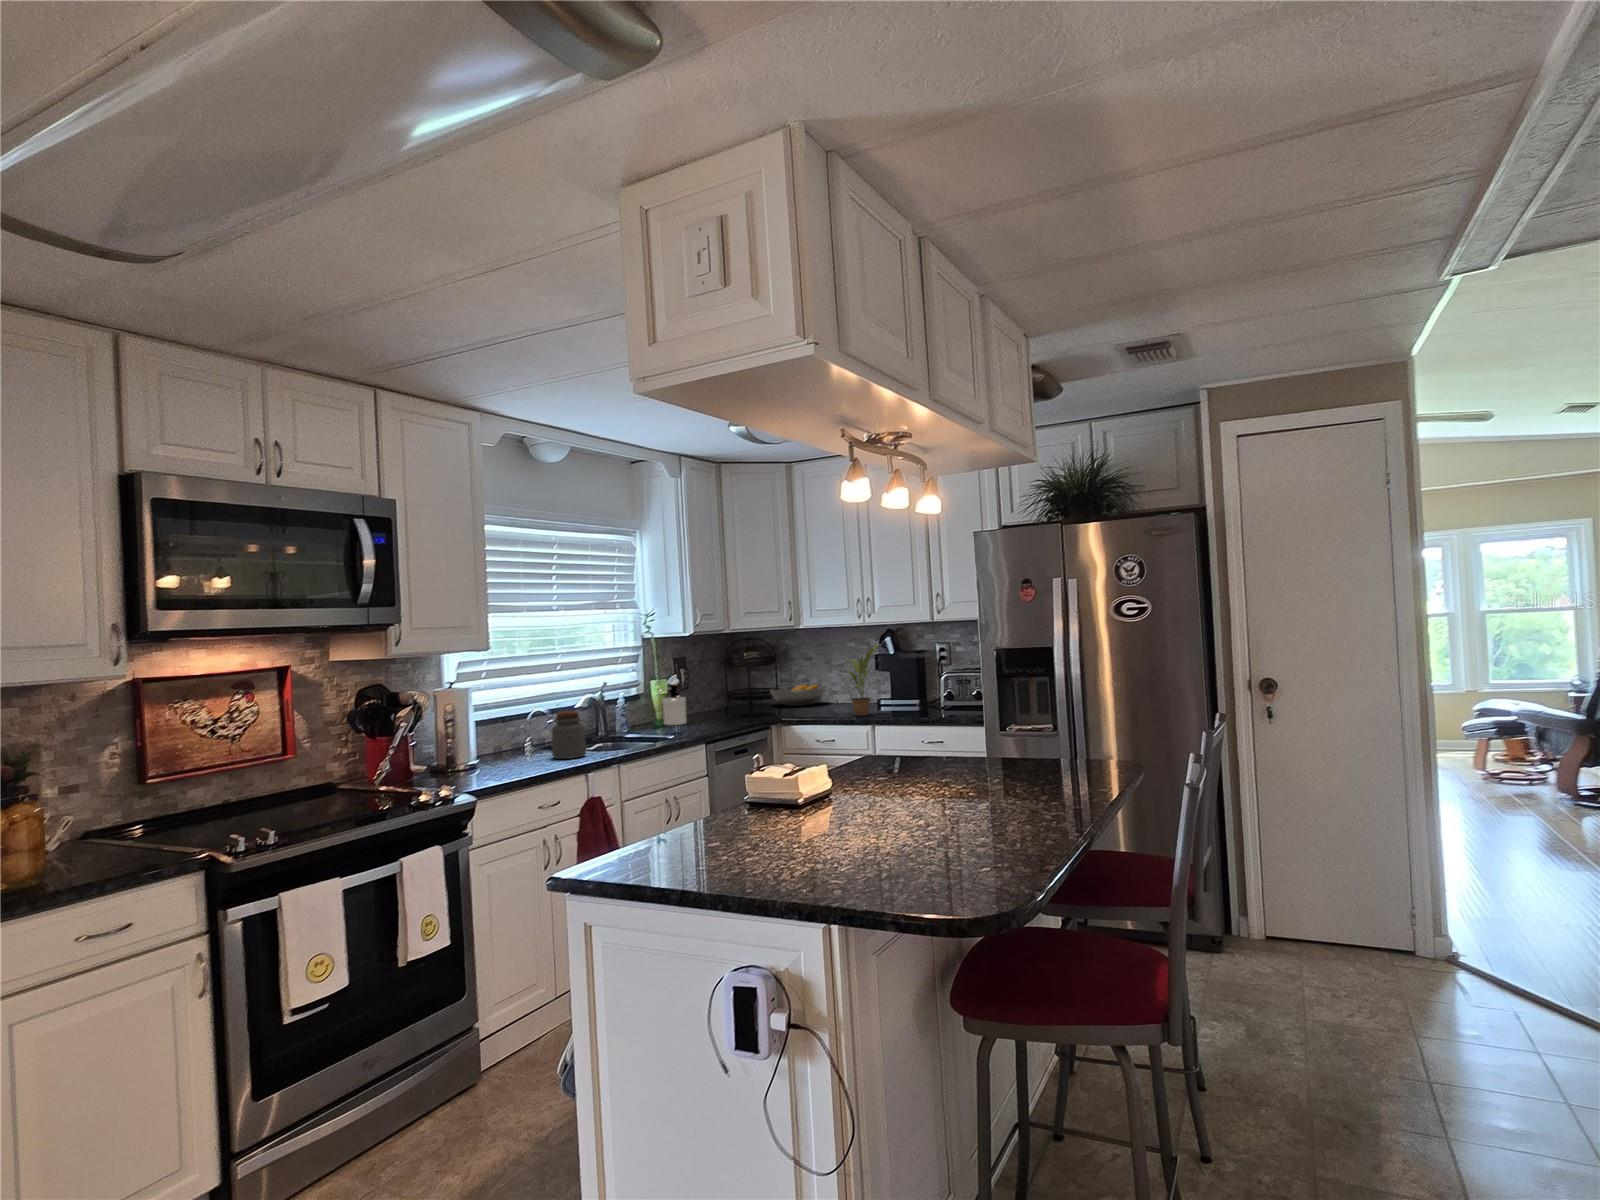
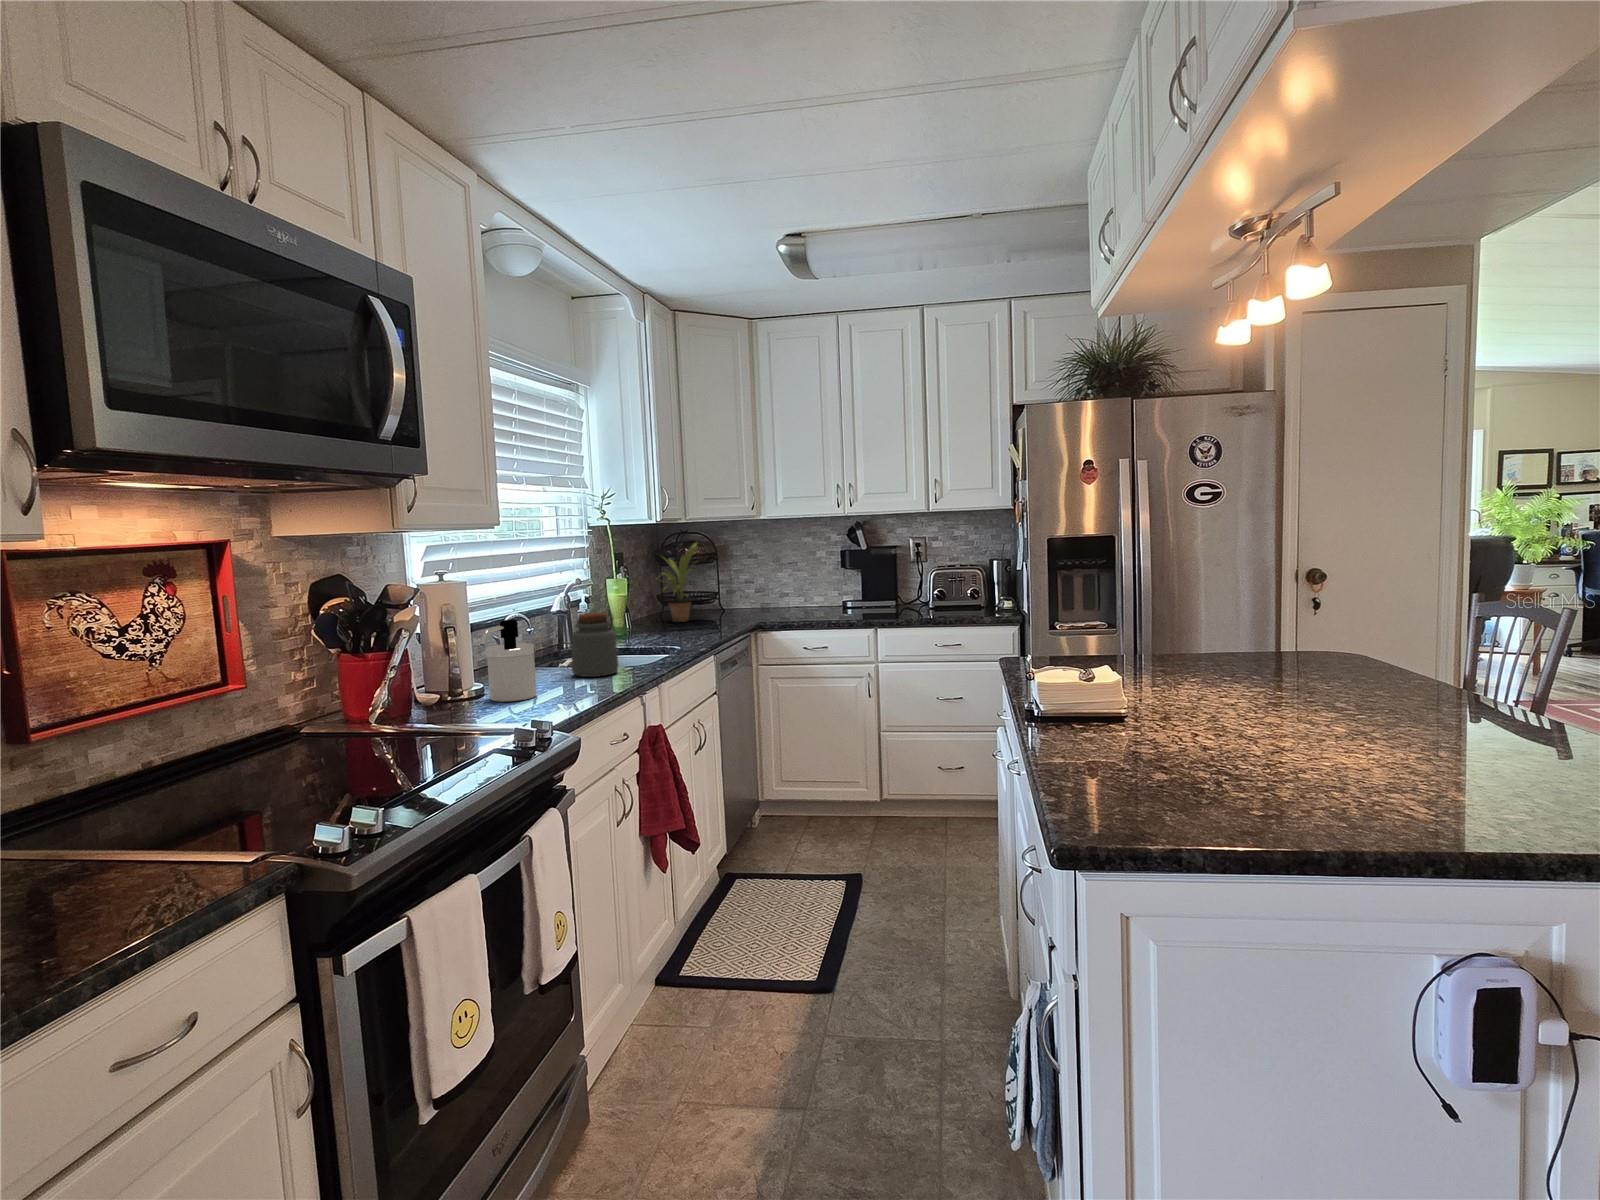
potted plant: present [846,645,878,716] -> present [662,543,698,622]
fruit bowl: present [770,684,826,706] -> none [715,583,783,609]
soap dispenser: present [658,685,686,725] -> present [481,620,536,702]

